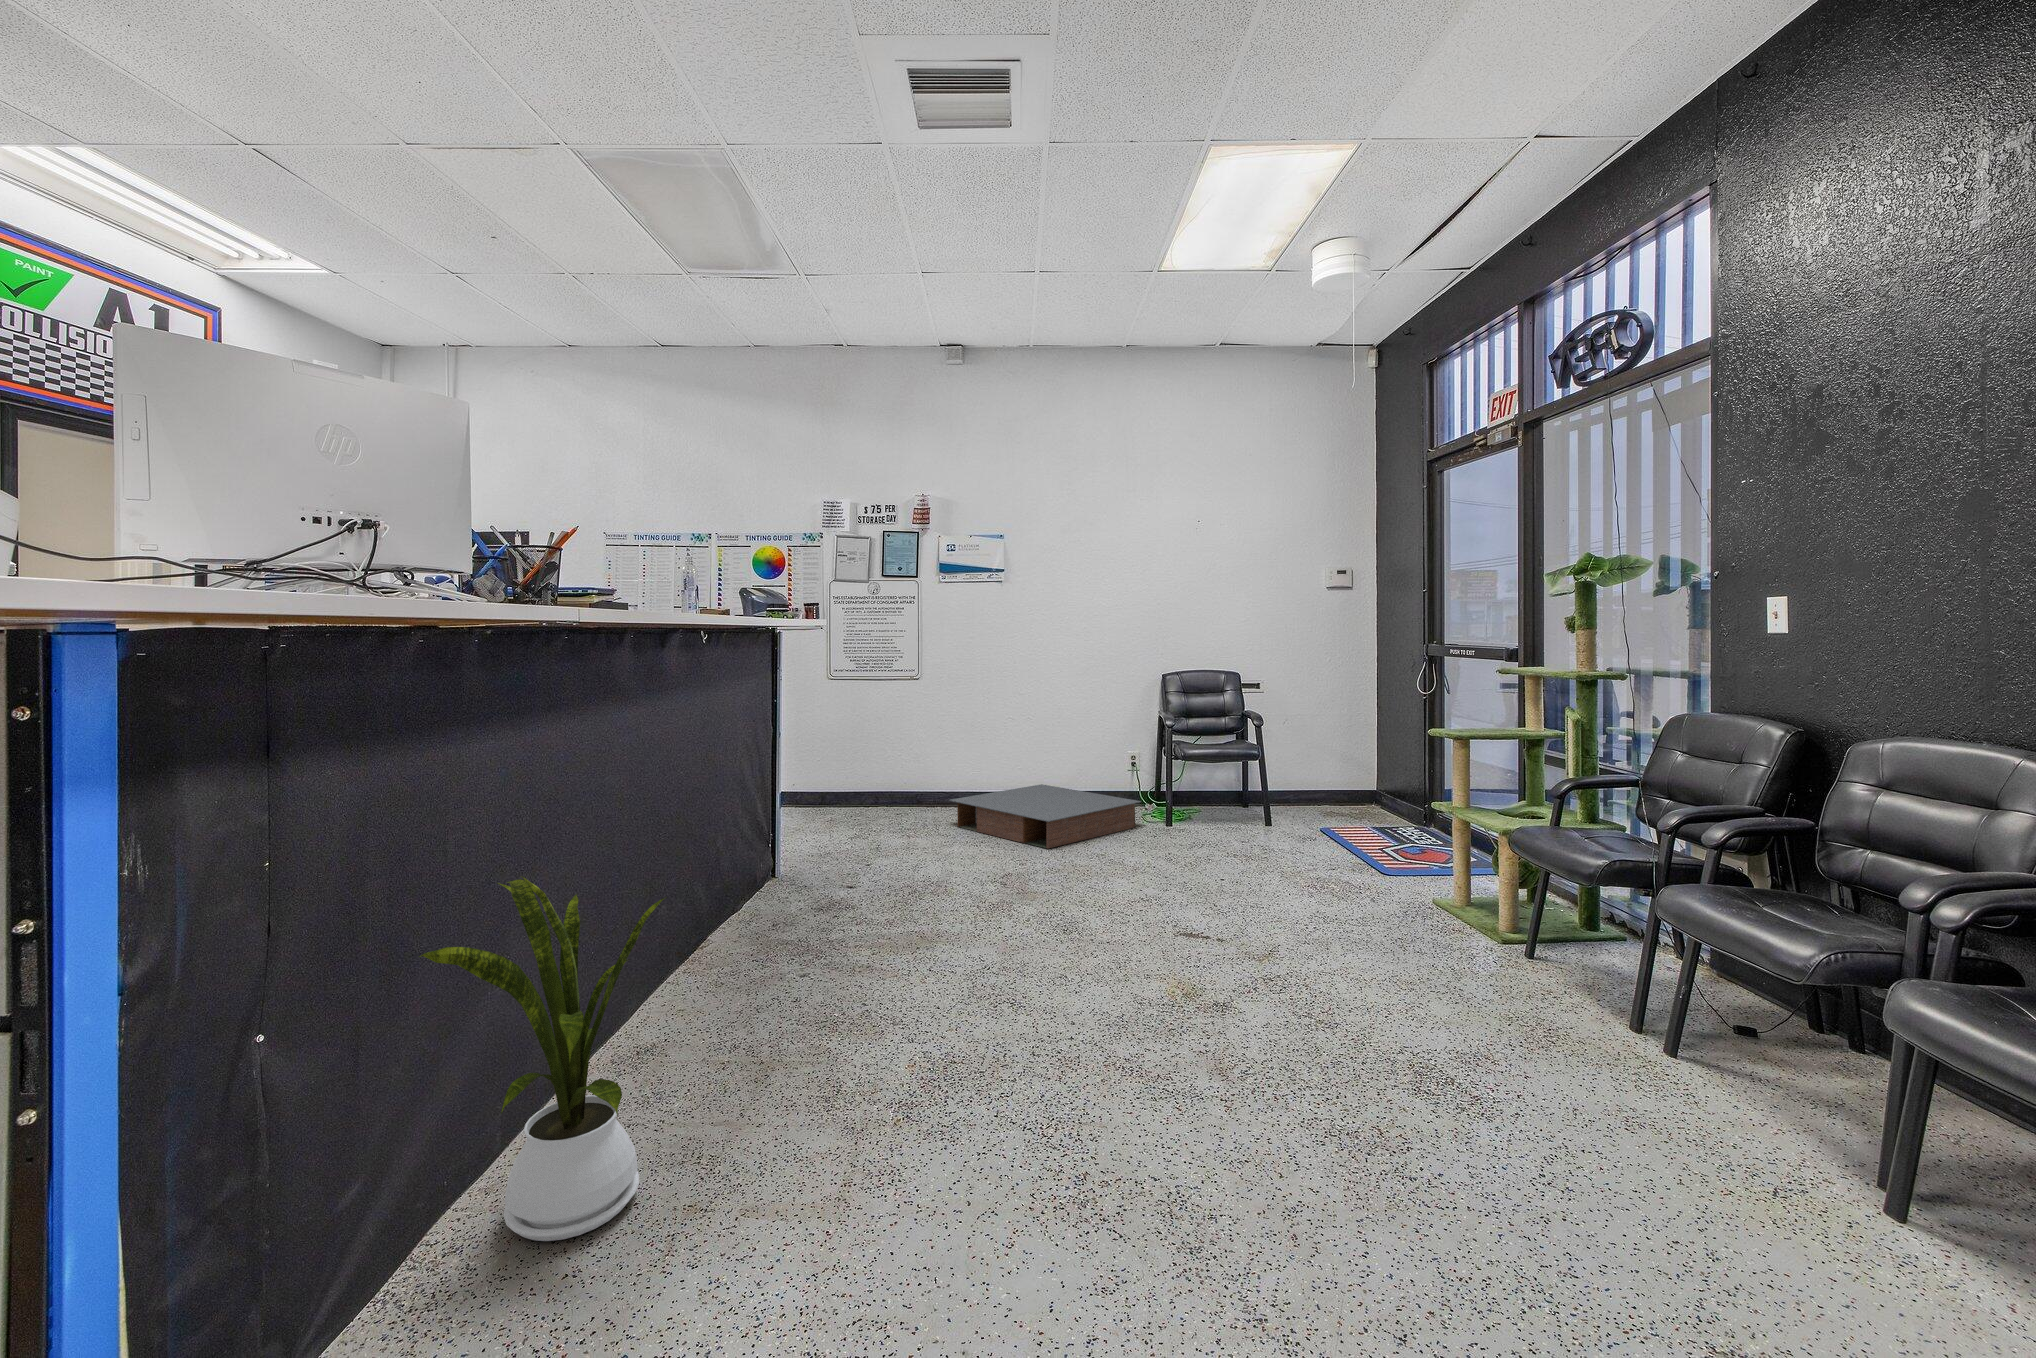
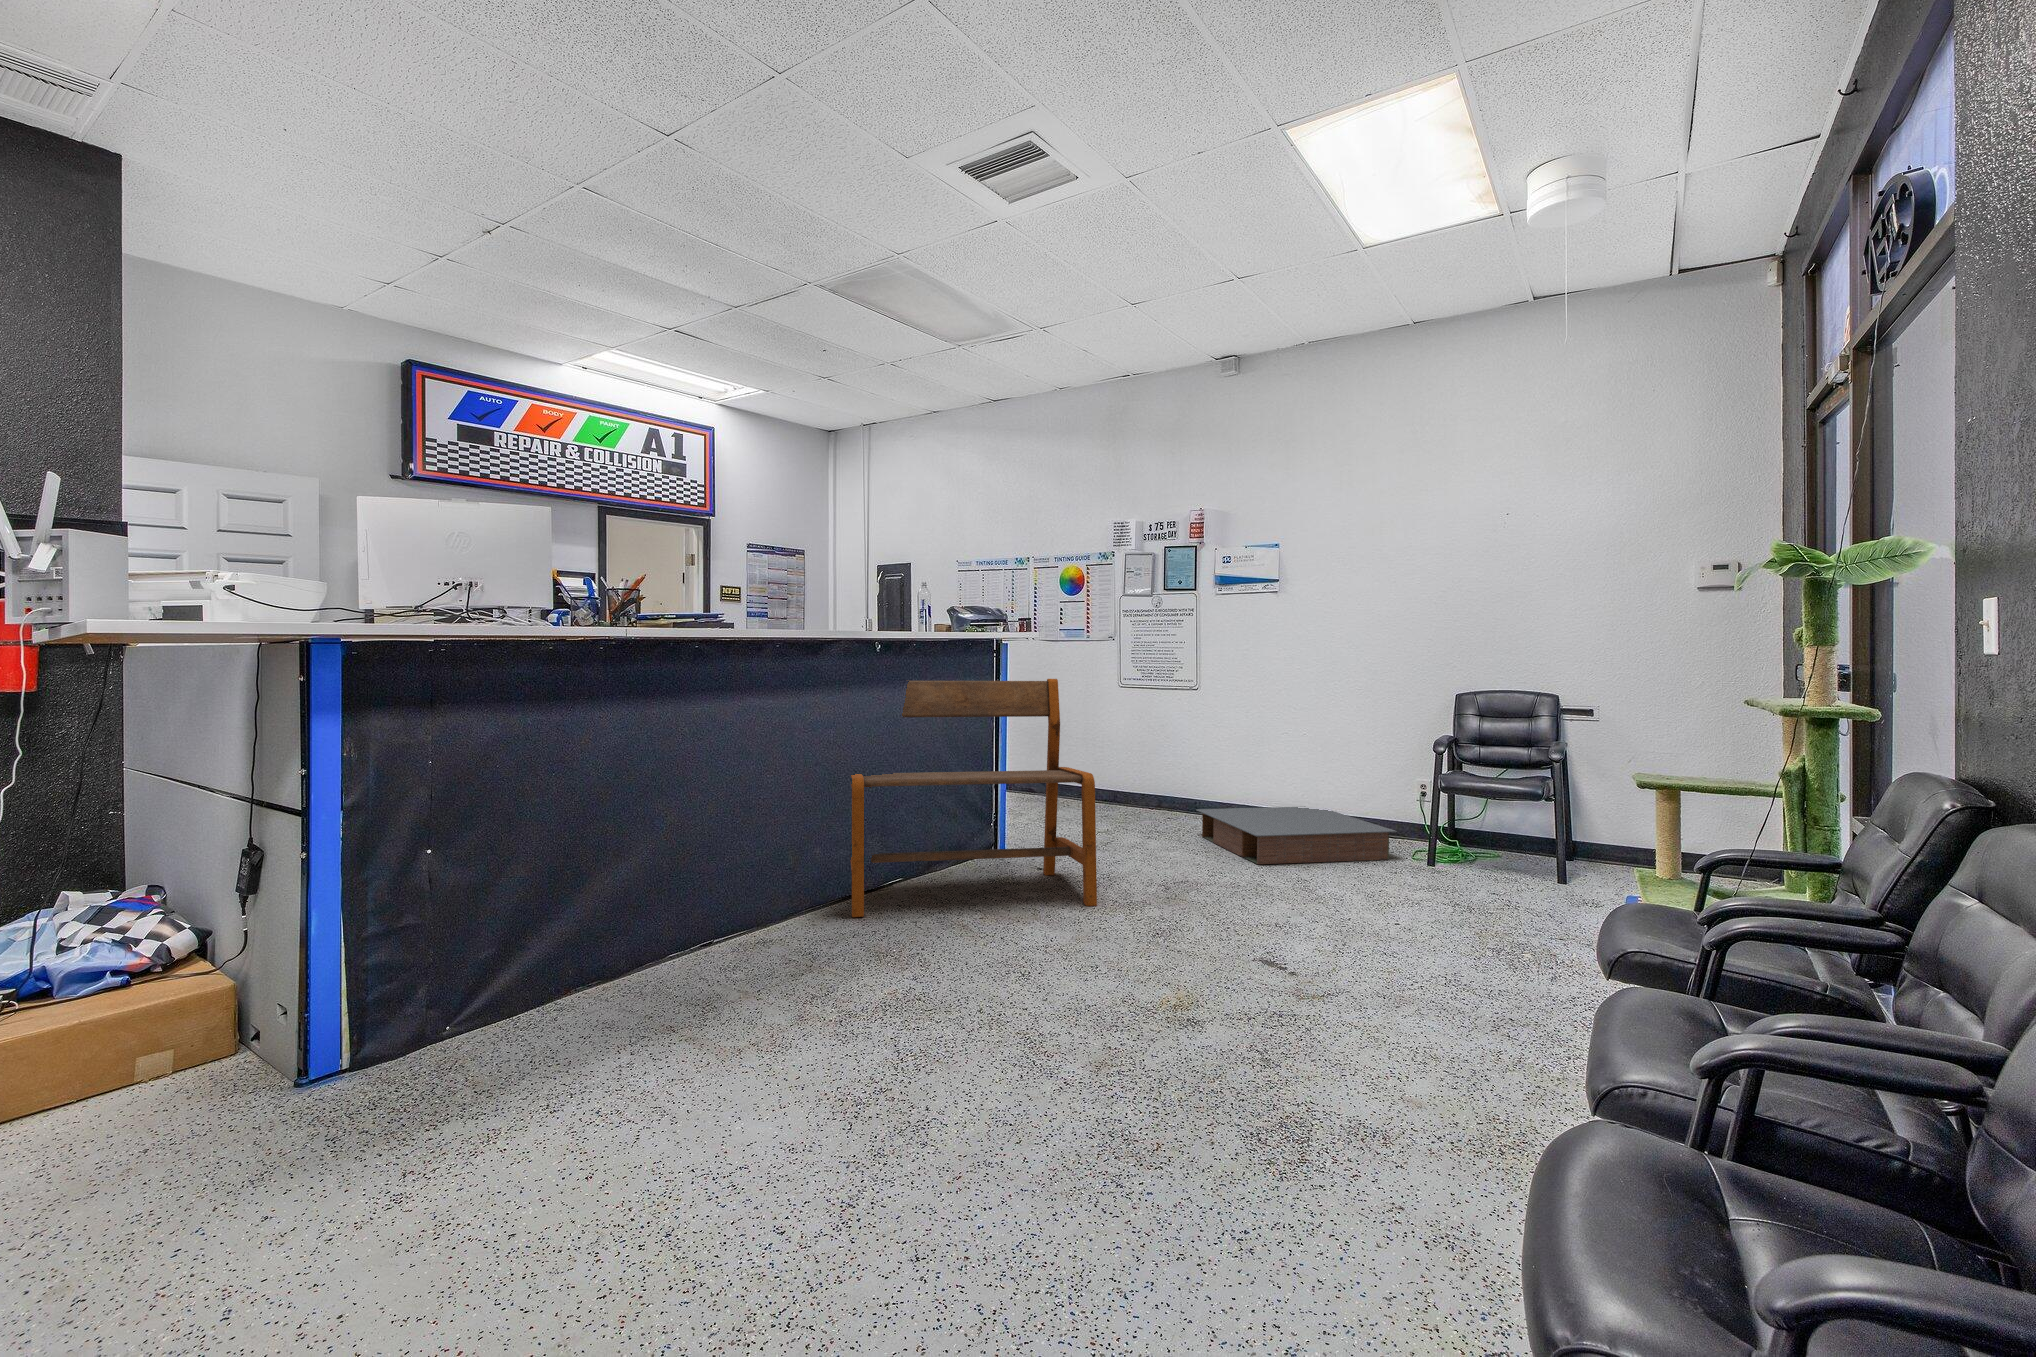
bench: none [654,674,977,999] -> present [850,679,1097,917]
house plant: present [419,877,664,1241] -> none [556,775,705,1001]

